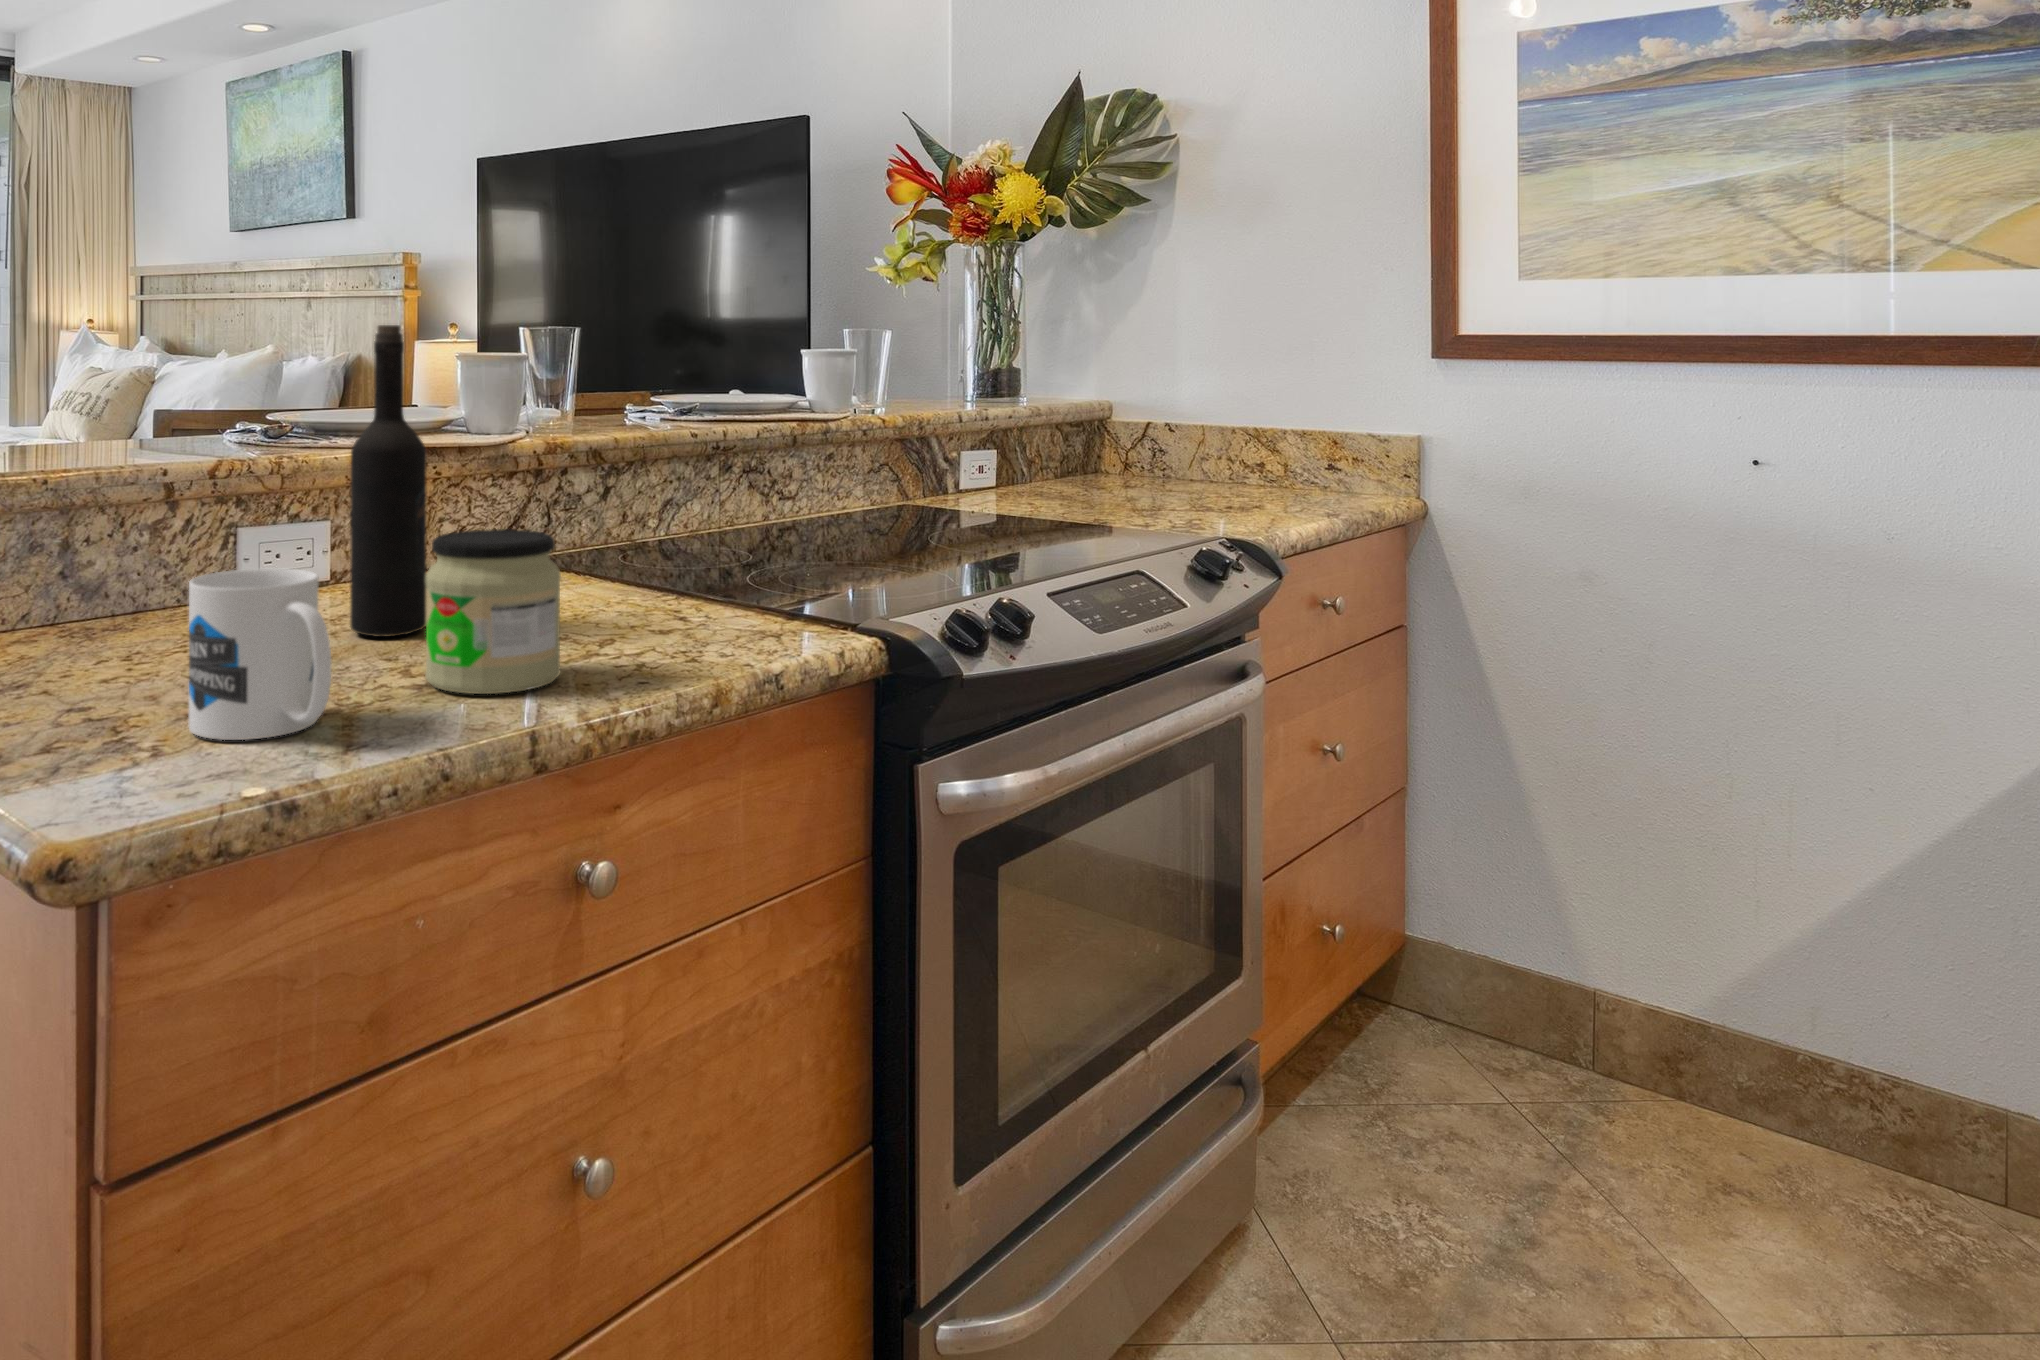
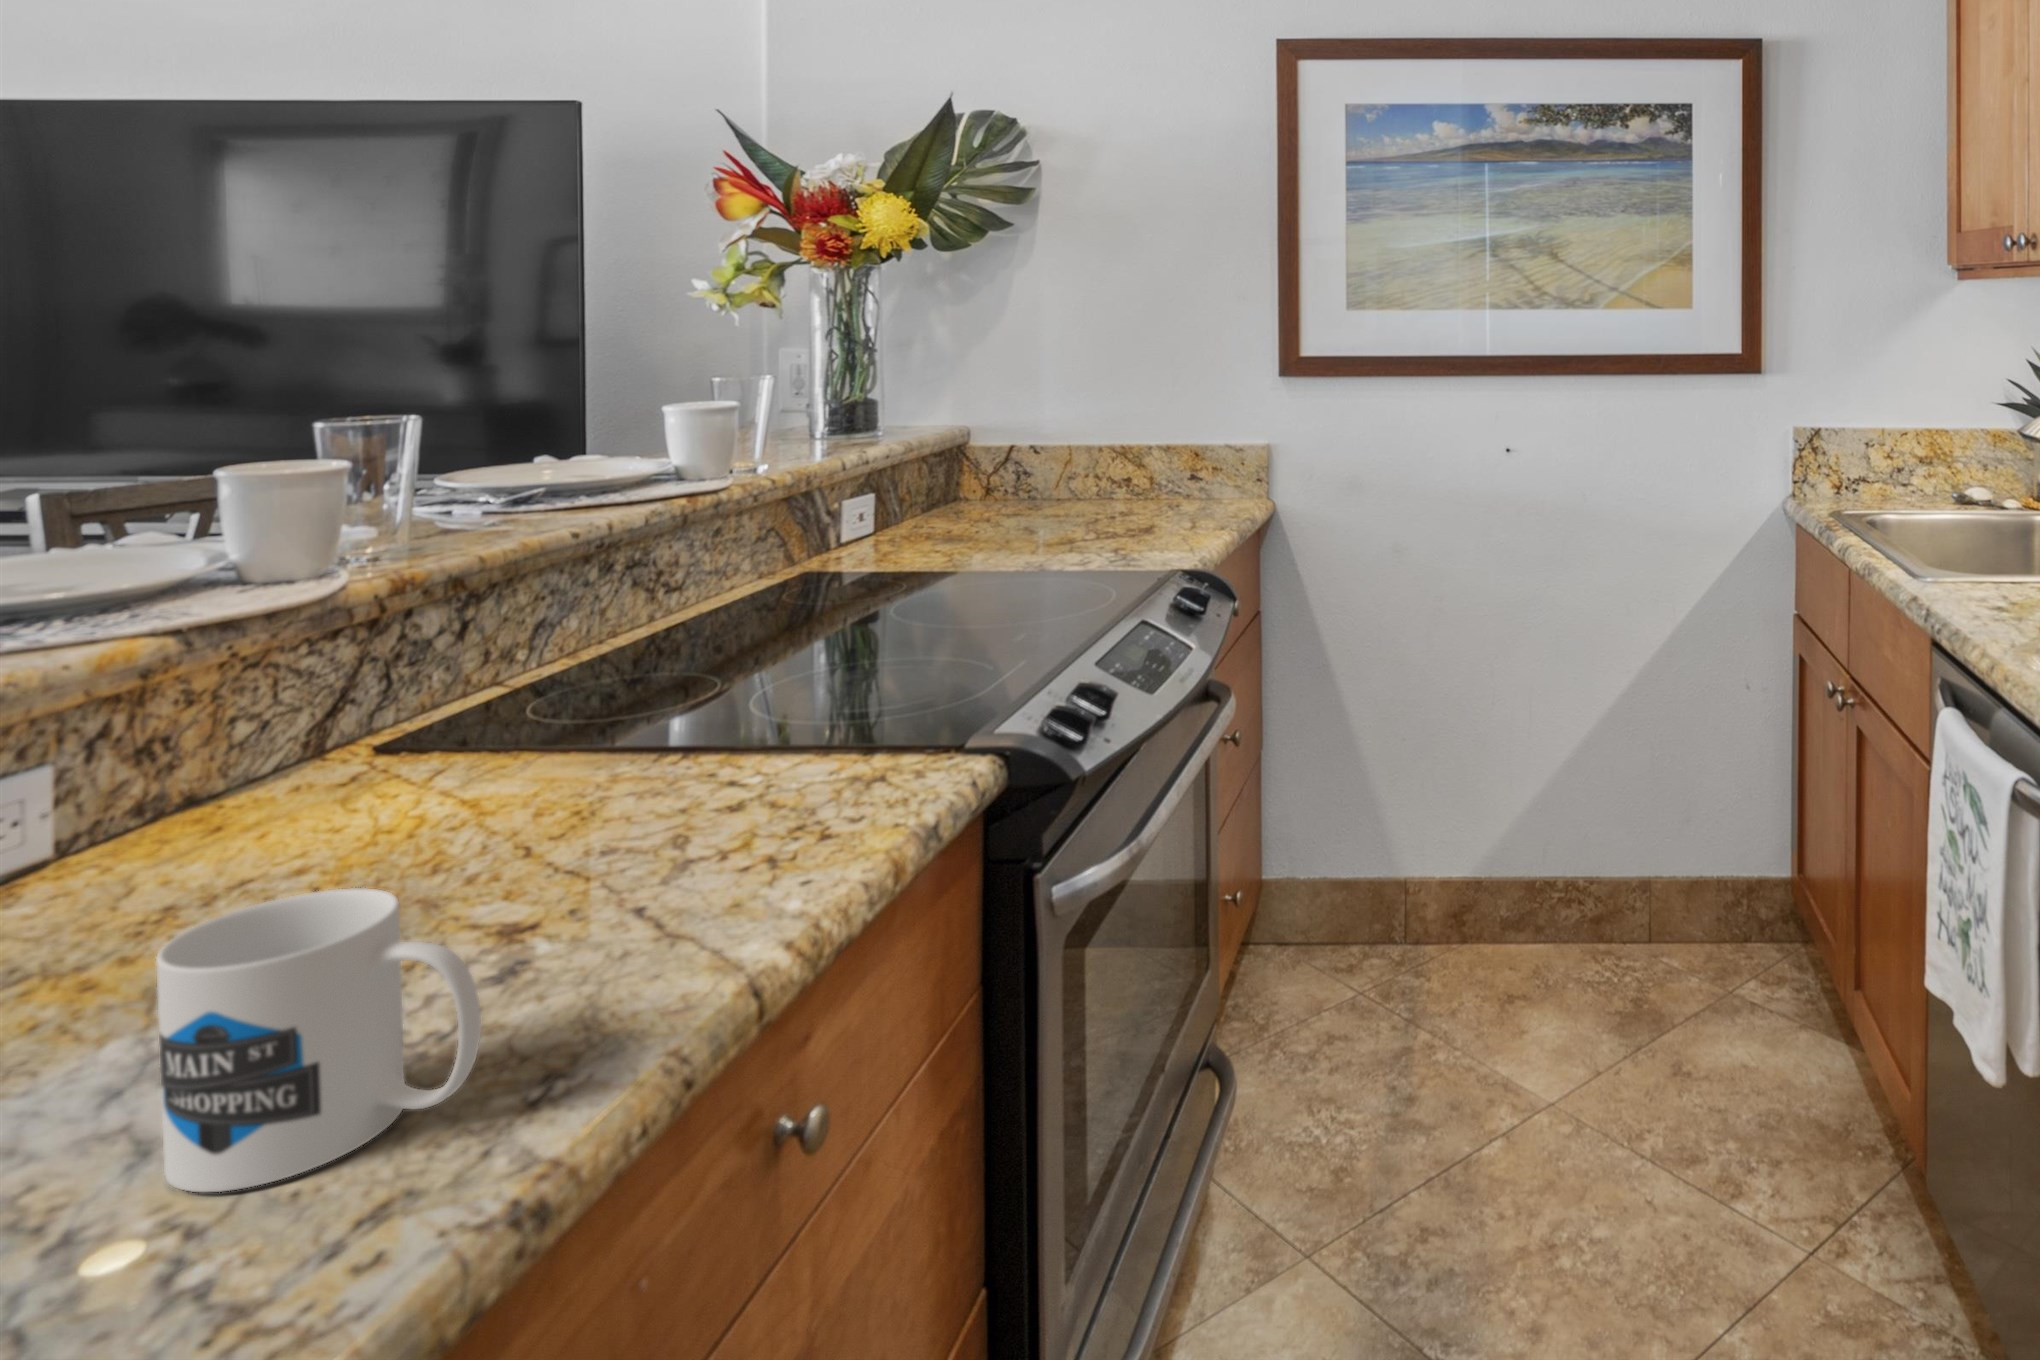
wine bottle: present [350,325,427,637] -> none [214,481,362,934]
jar: present [425,529,561,694] -> none [484,742,694,983]

